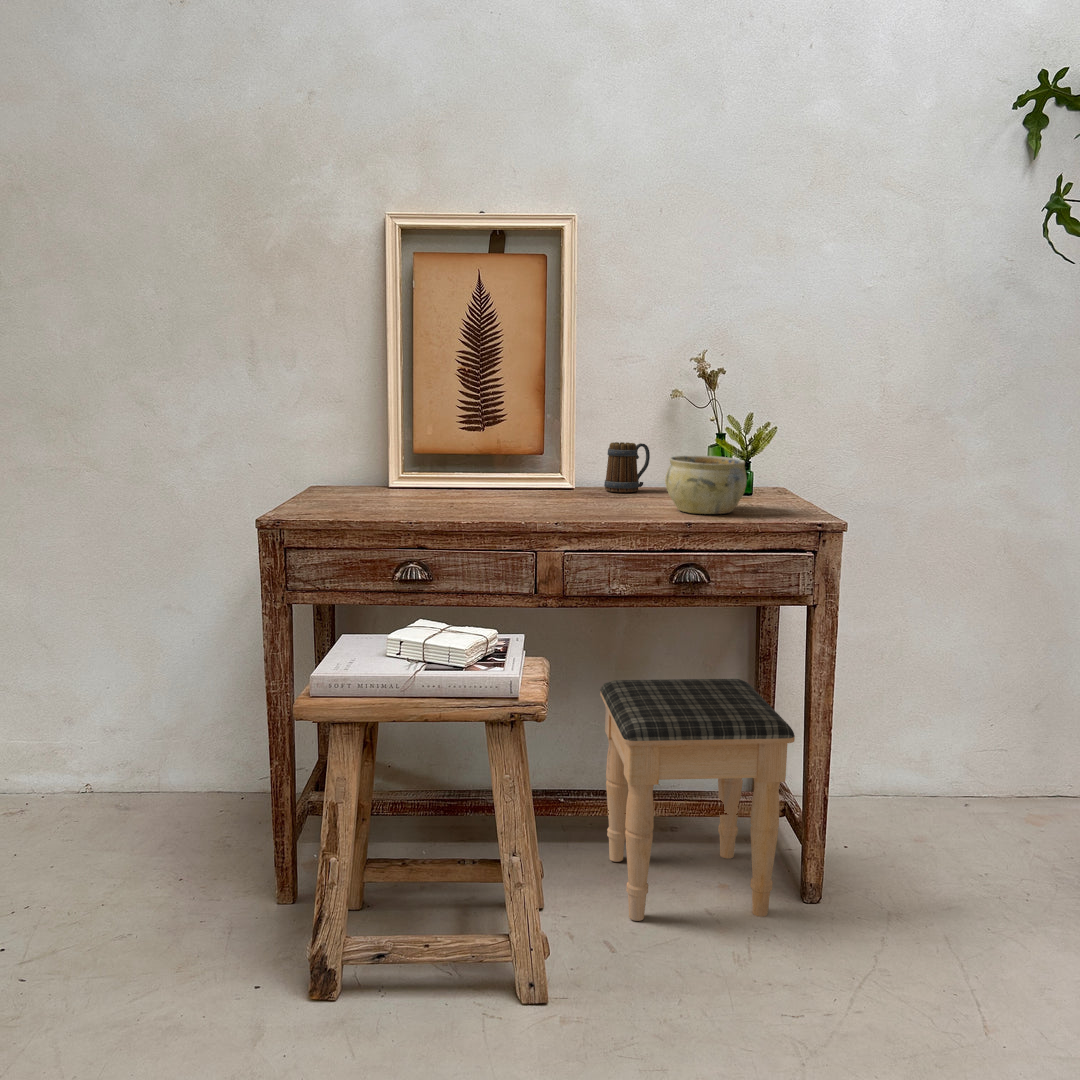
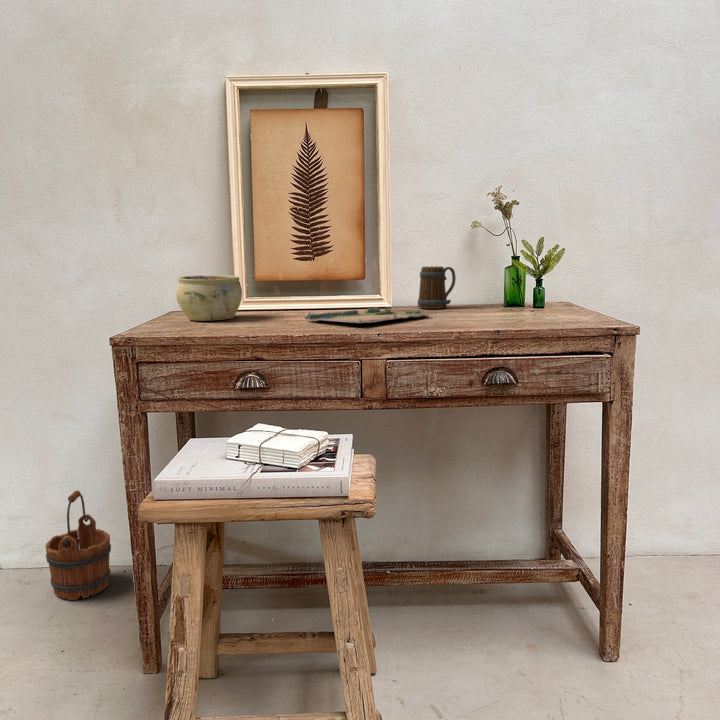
ceramic bowl: present [665,456,747,514] -> present [176,275,242,321]
tray: none [472,487,616,510] -> present [304,306,429,323]
footstool: present [600,679,795,921] -> none [420,466,597,685]
wooden bucket: none [158,695,234,823] -> present [46,490,111,600]

